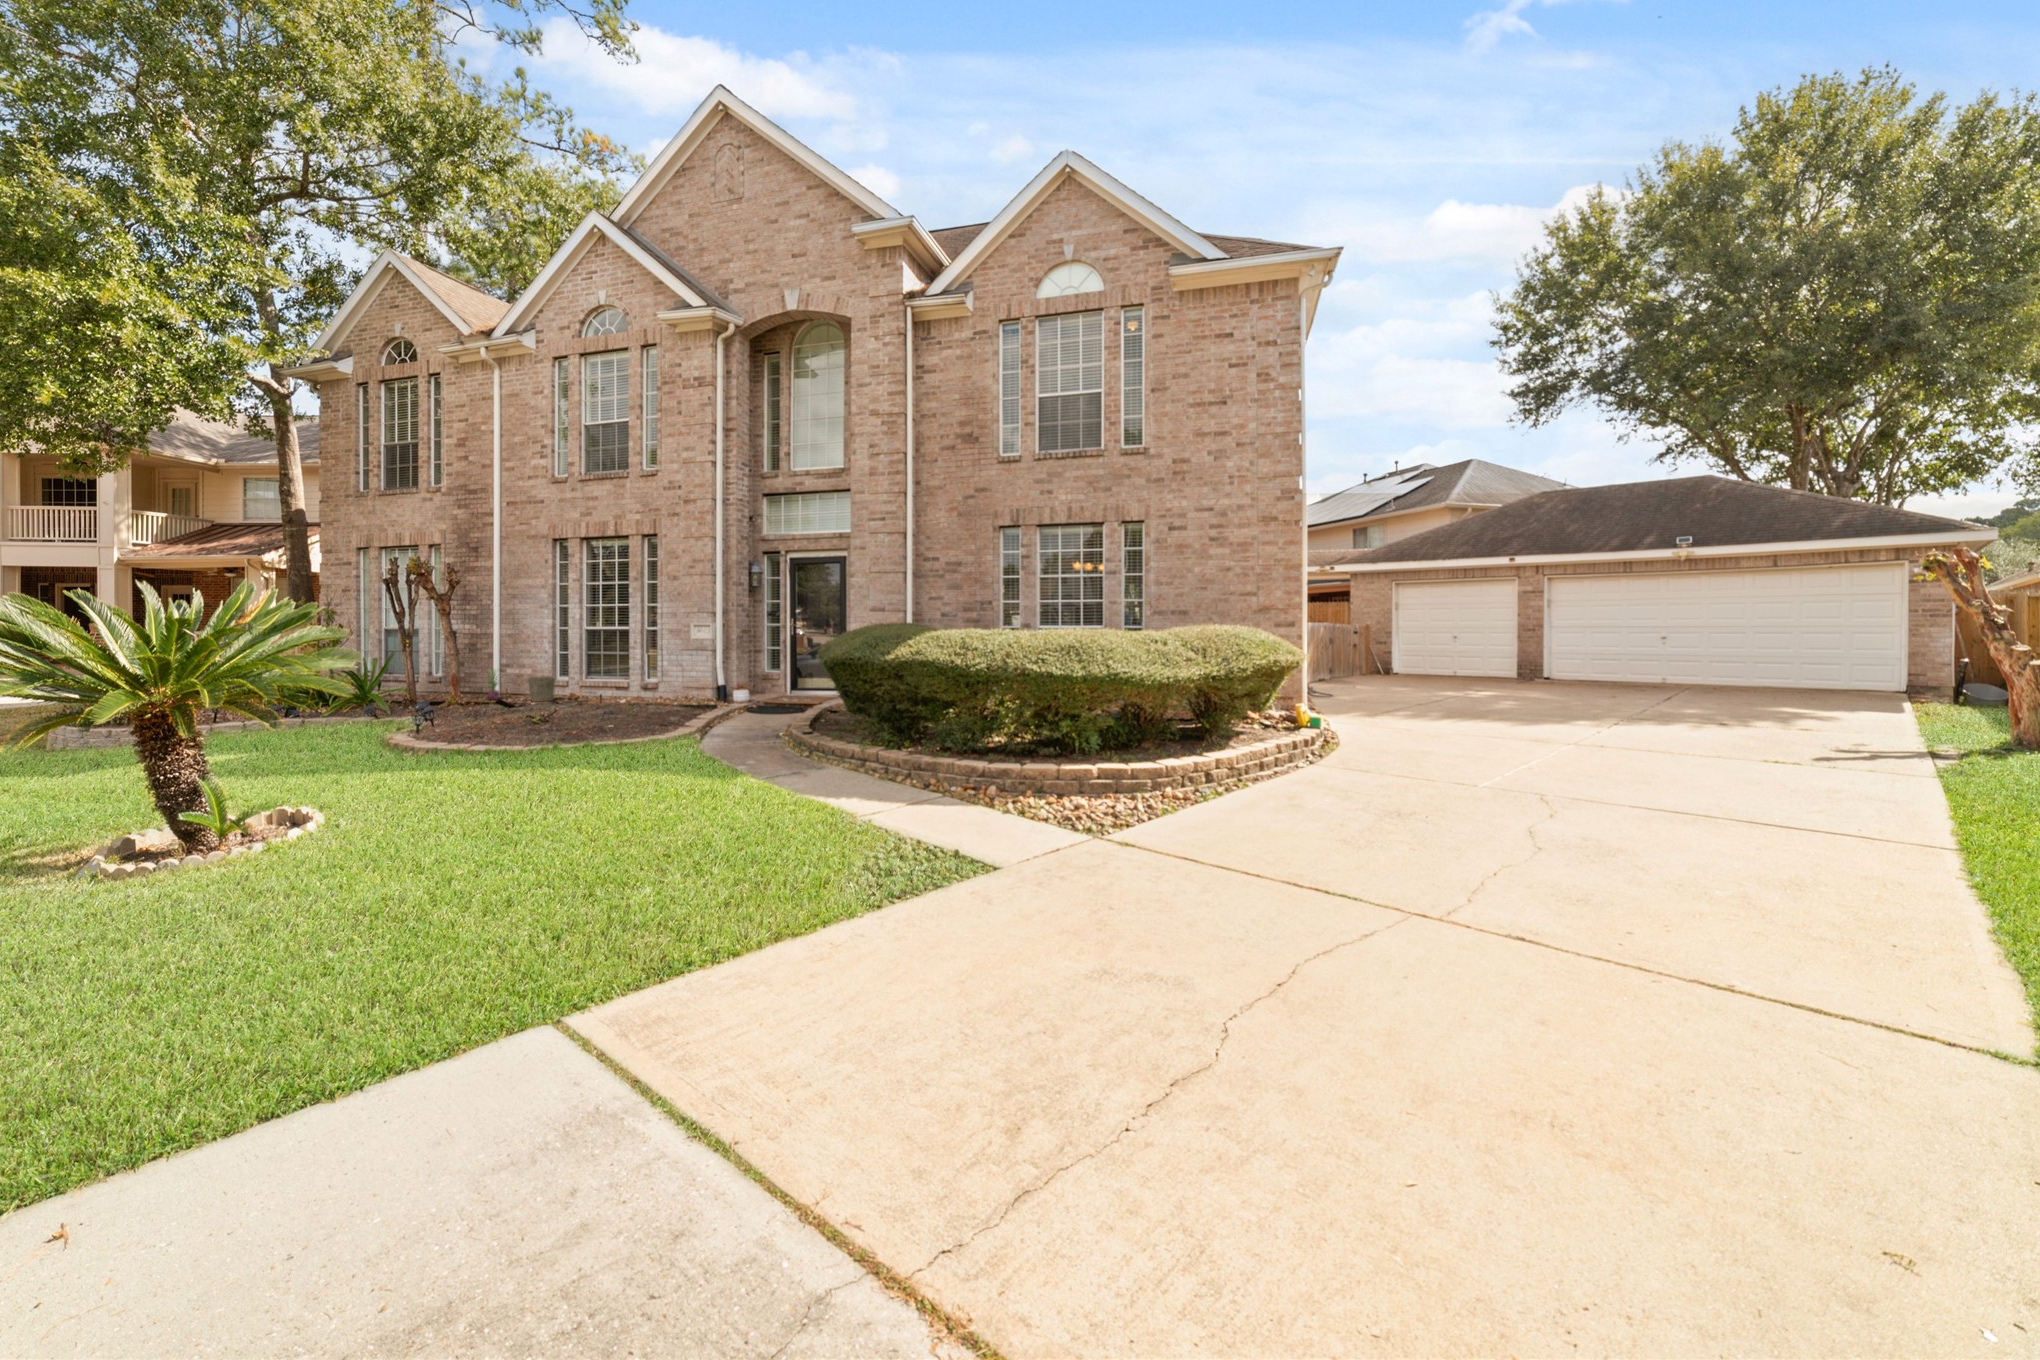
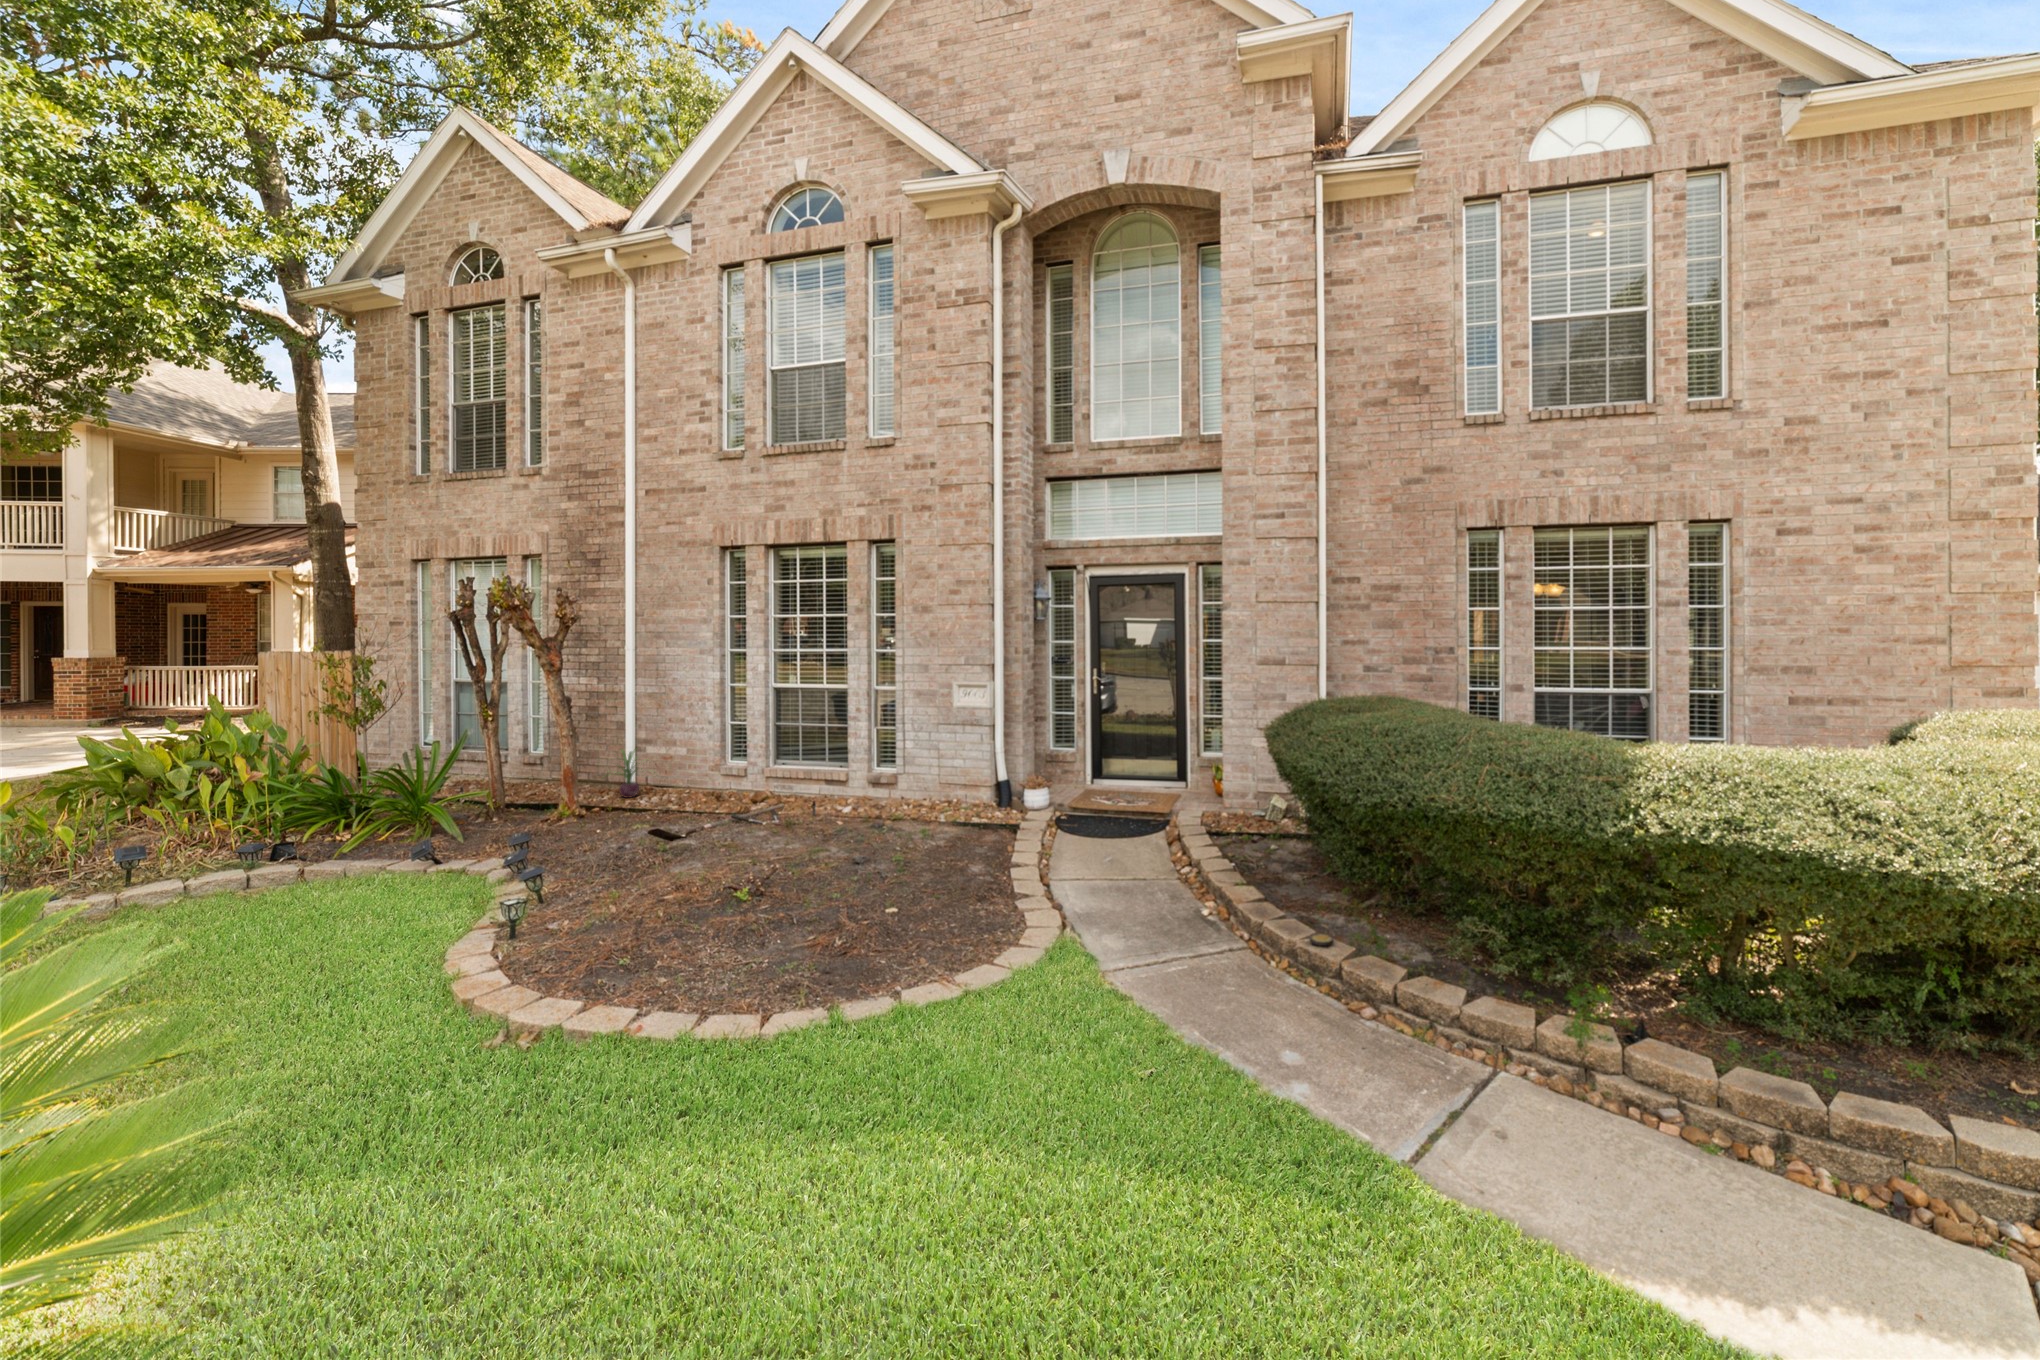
bucket: present [528,676,555,702] -> none [679,759,728,802]

